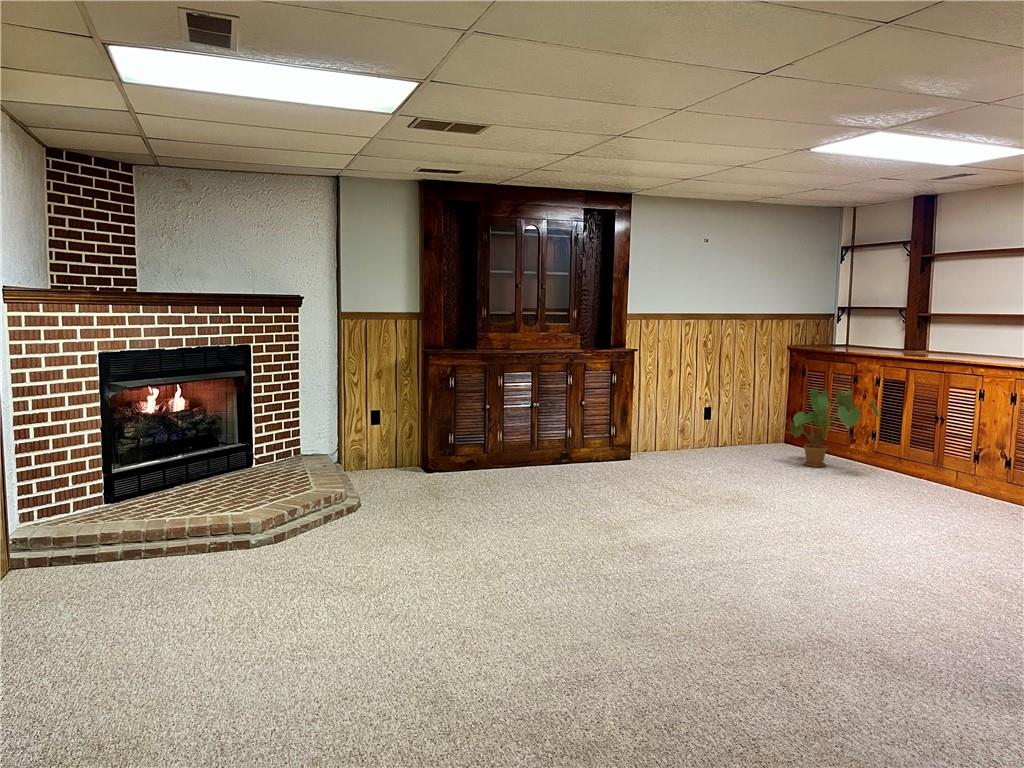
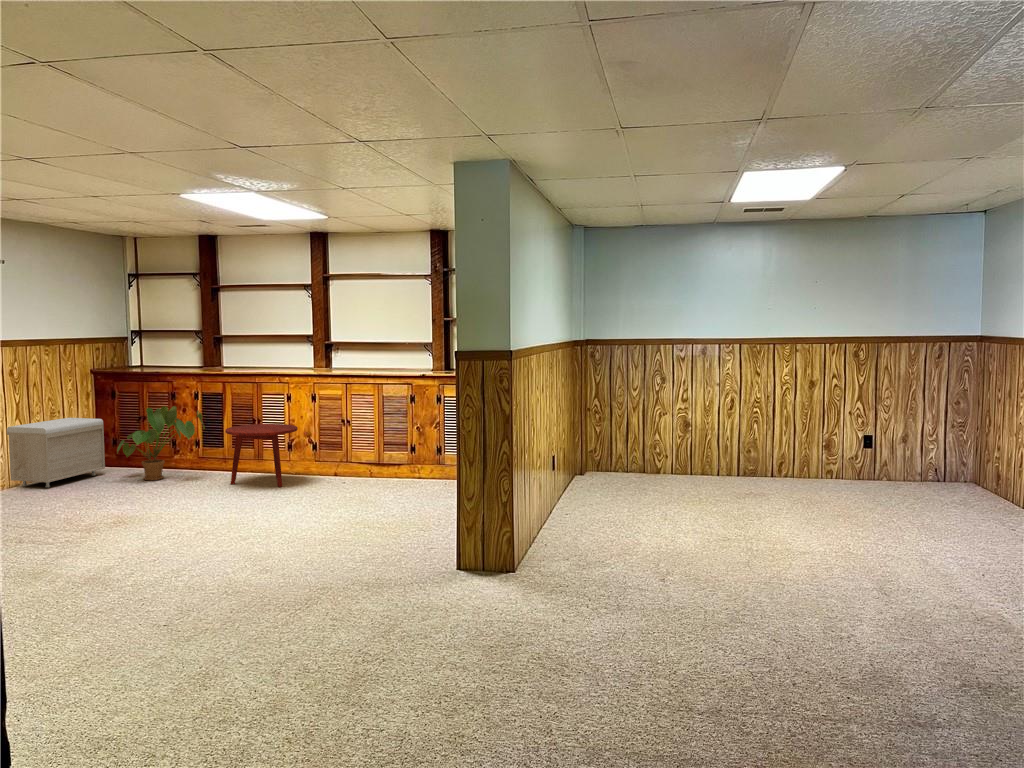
storage bench: none [694,391,781,453] -> present [7,418,105,487]
side table: none [882,422,981,506] -> present [225,424,298,487]

